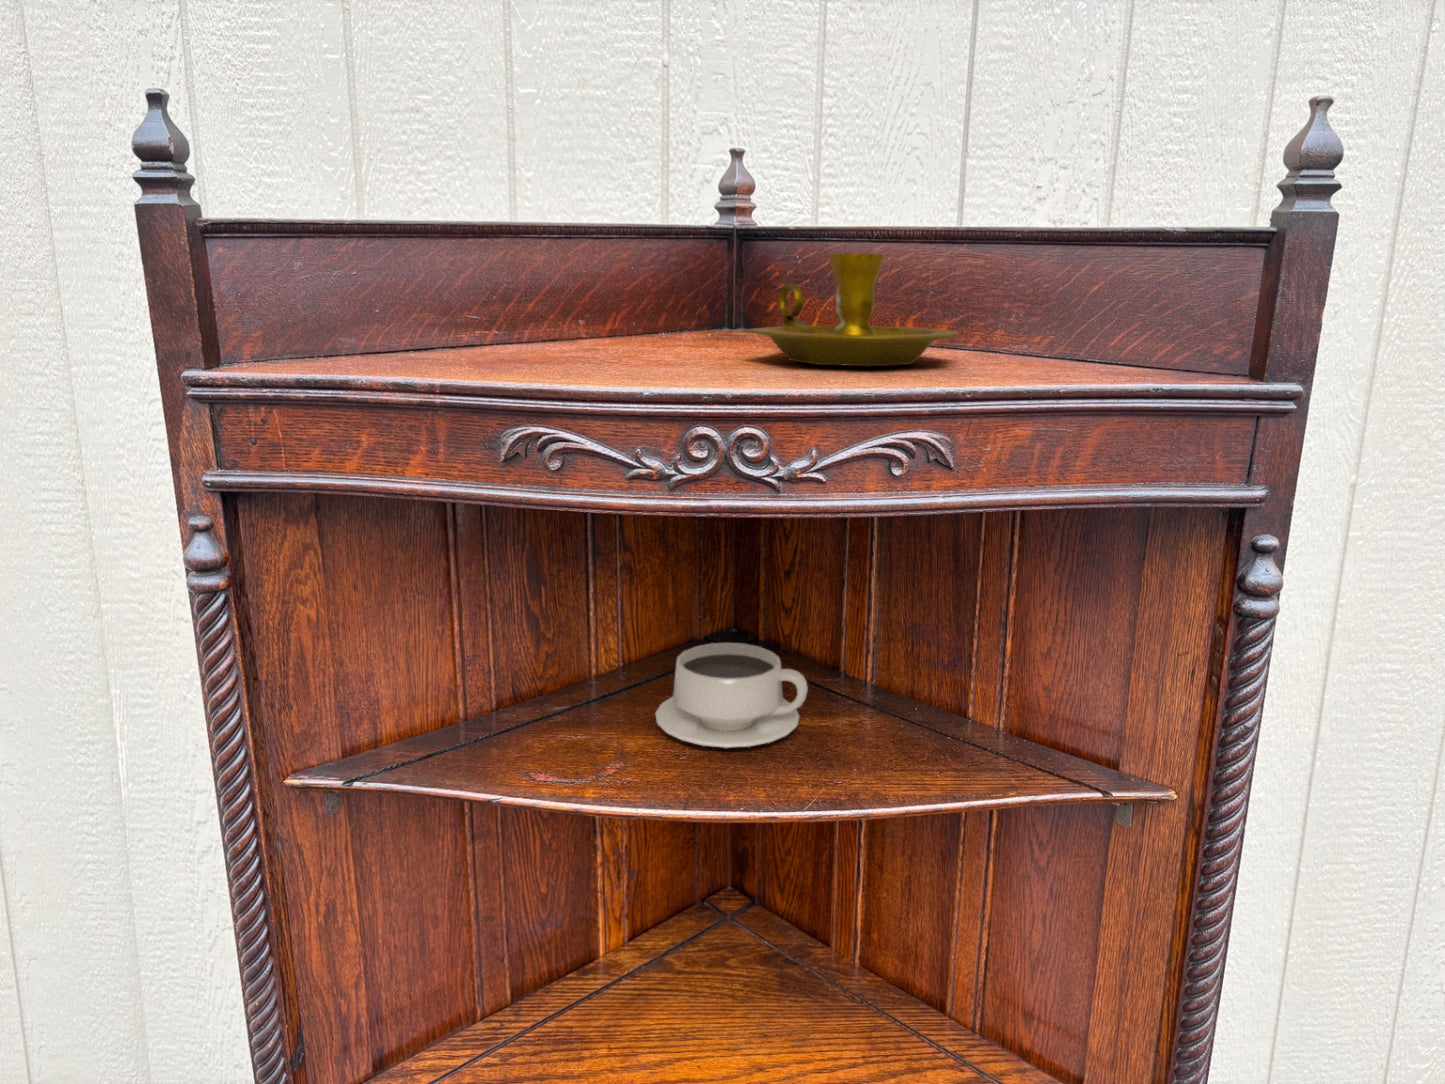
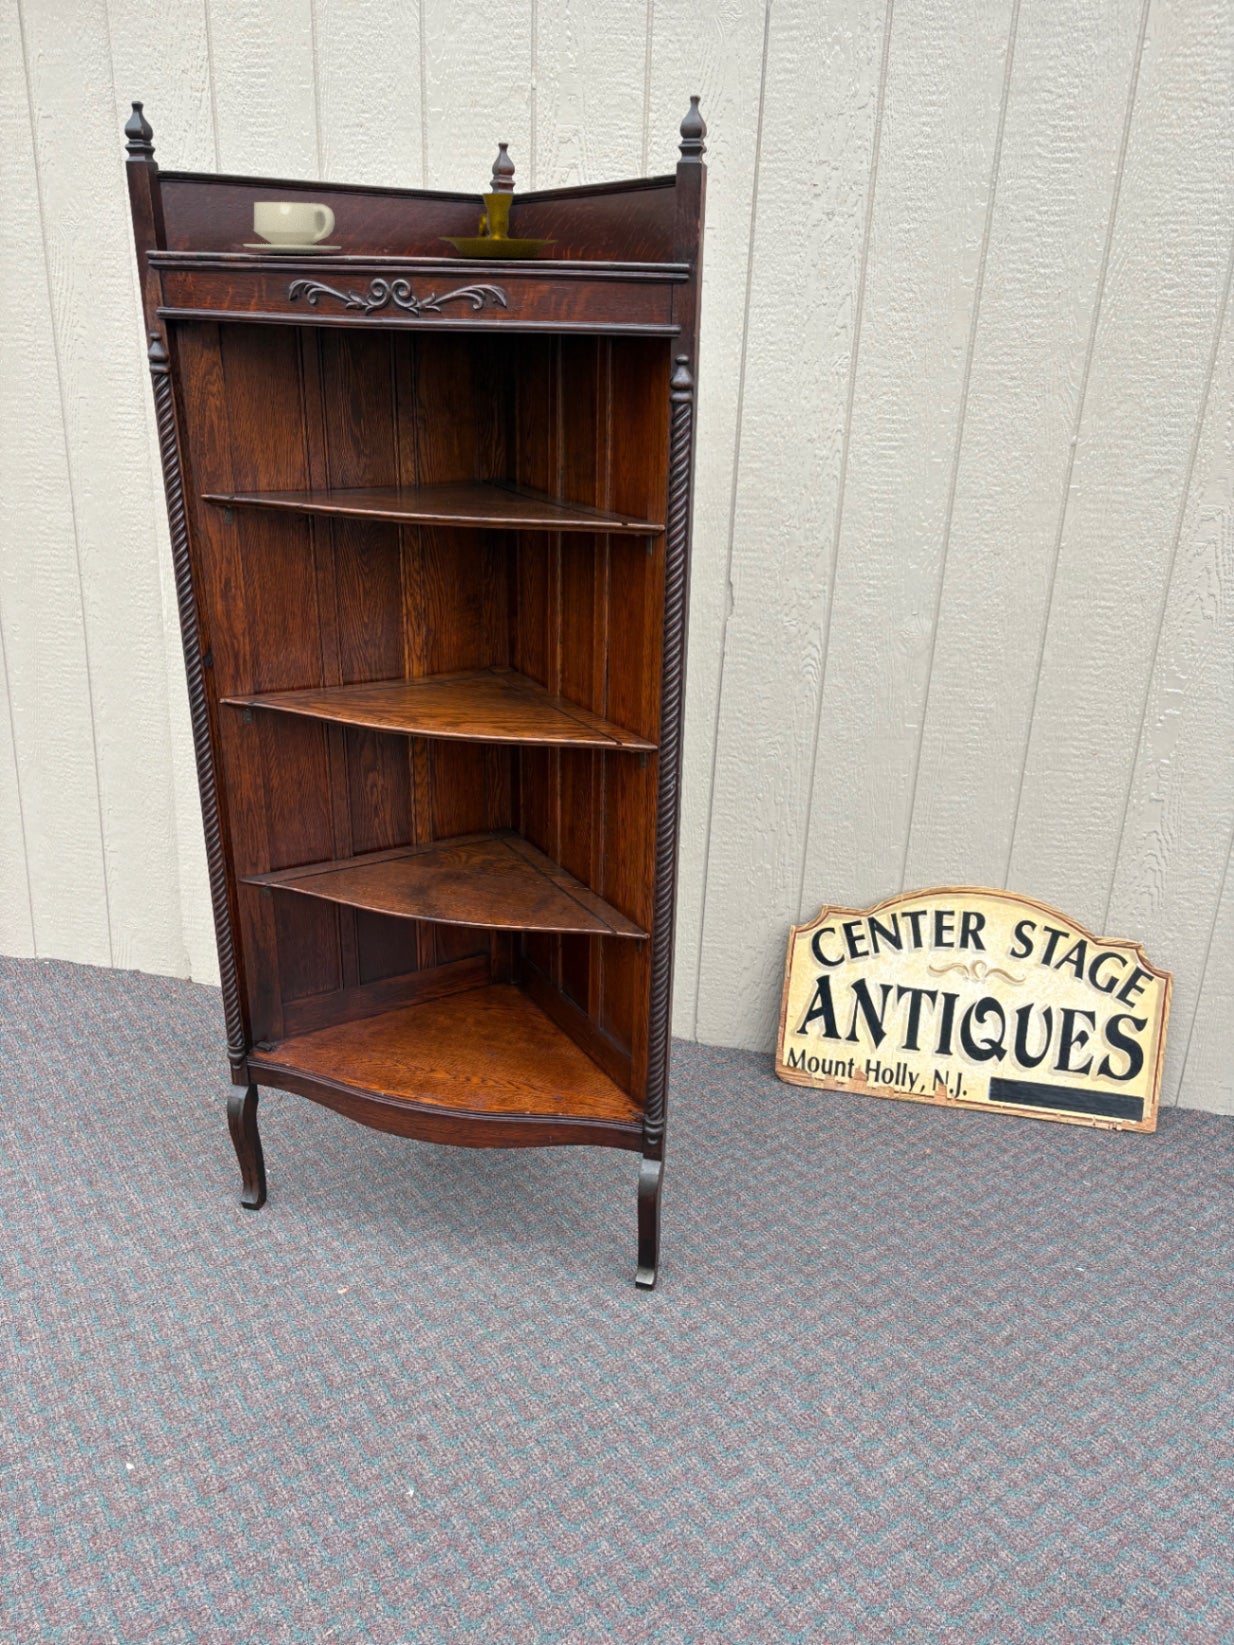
teacup: present [656,643,808,748] -> present [244,202,341,254]

